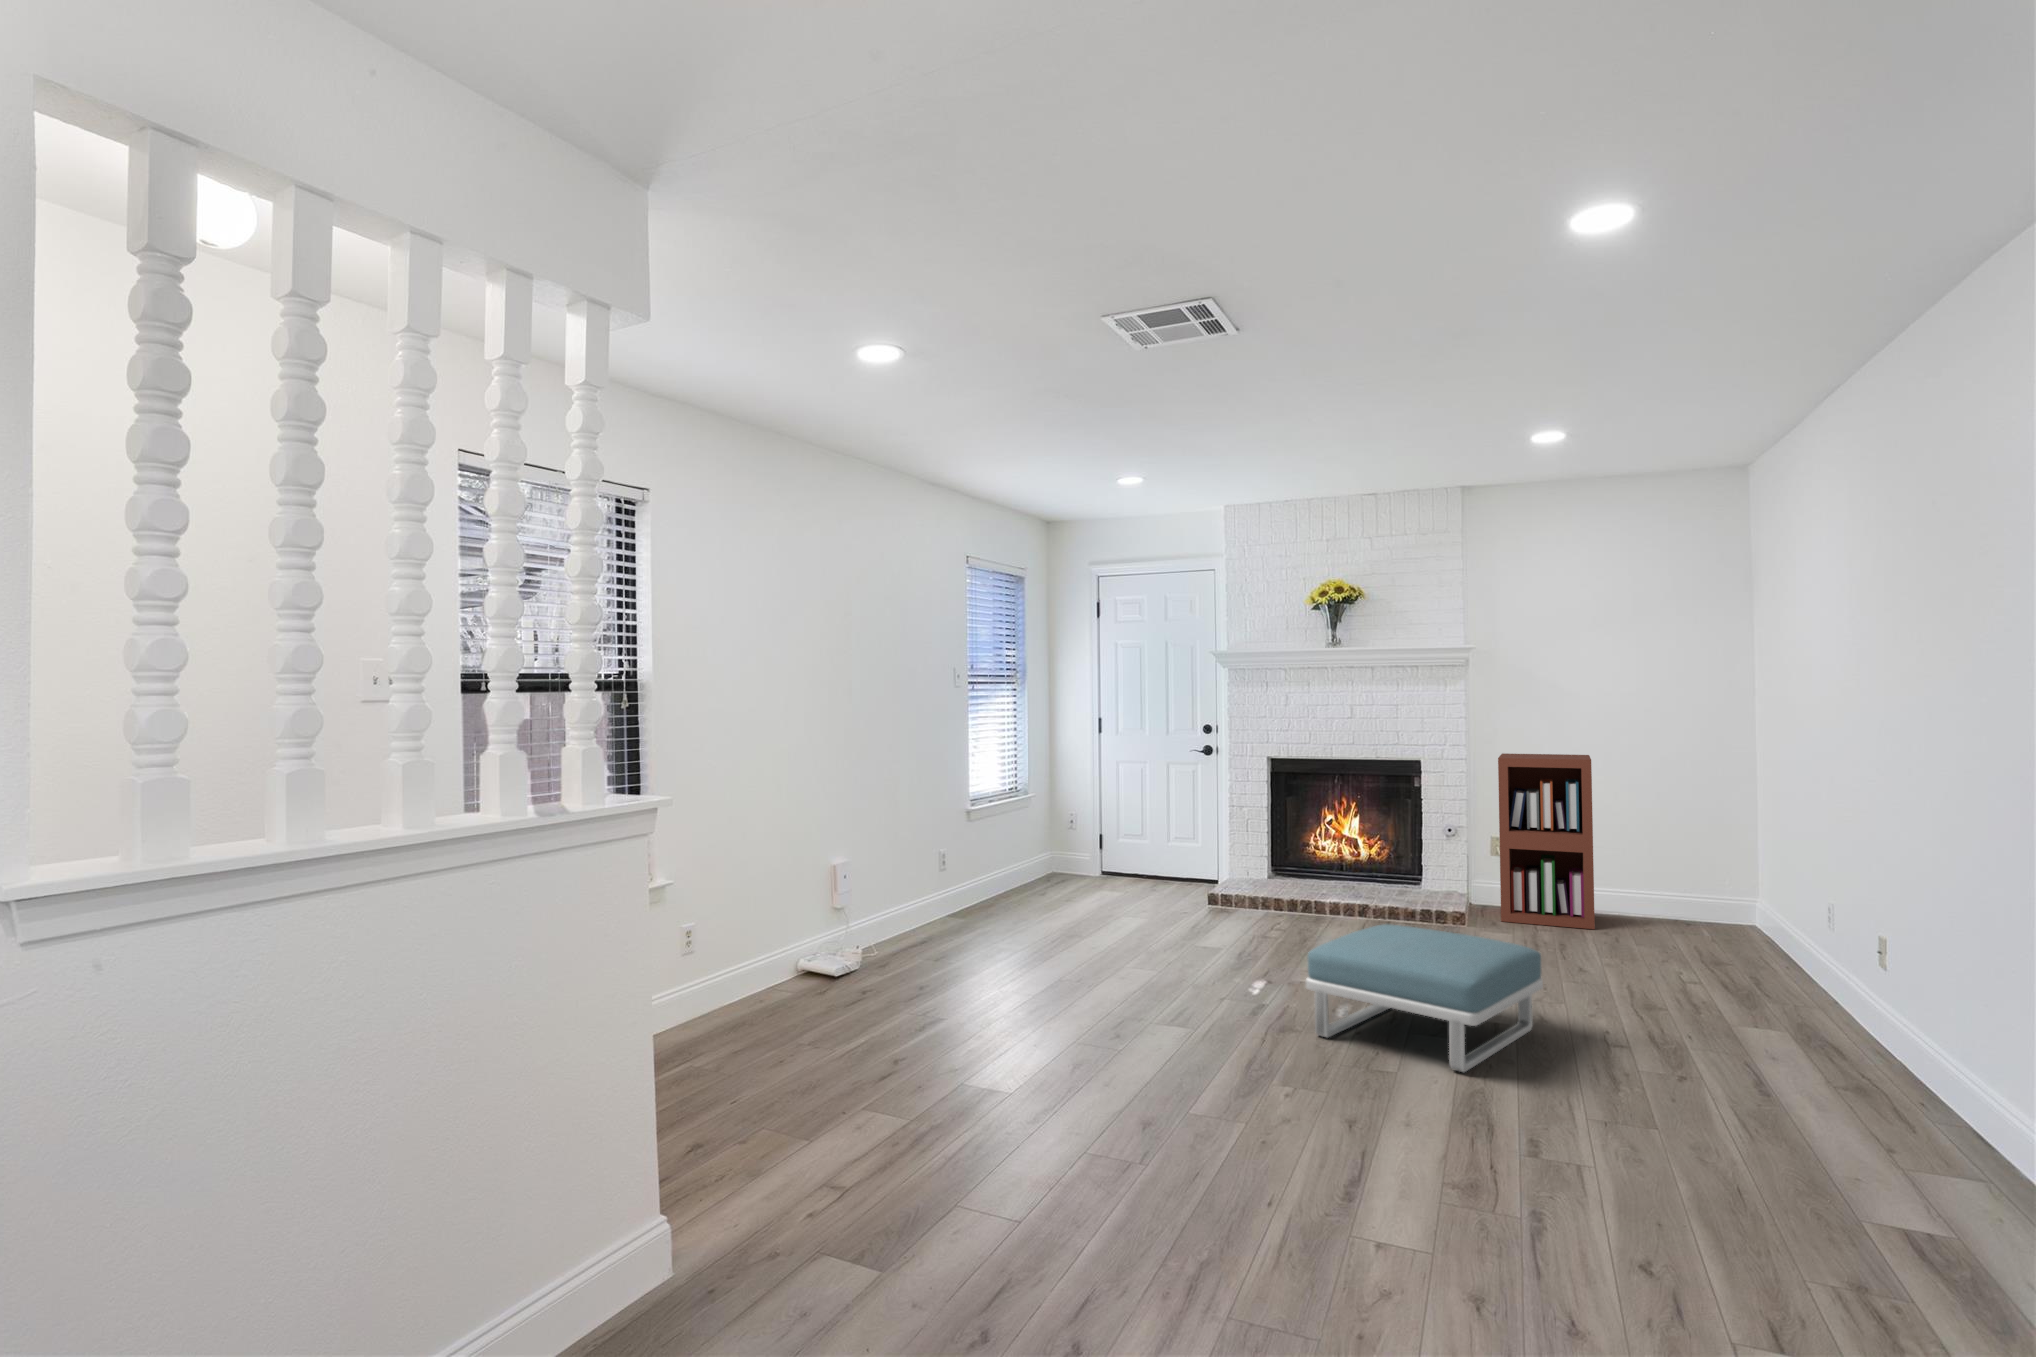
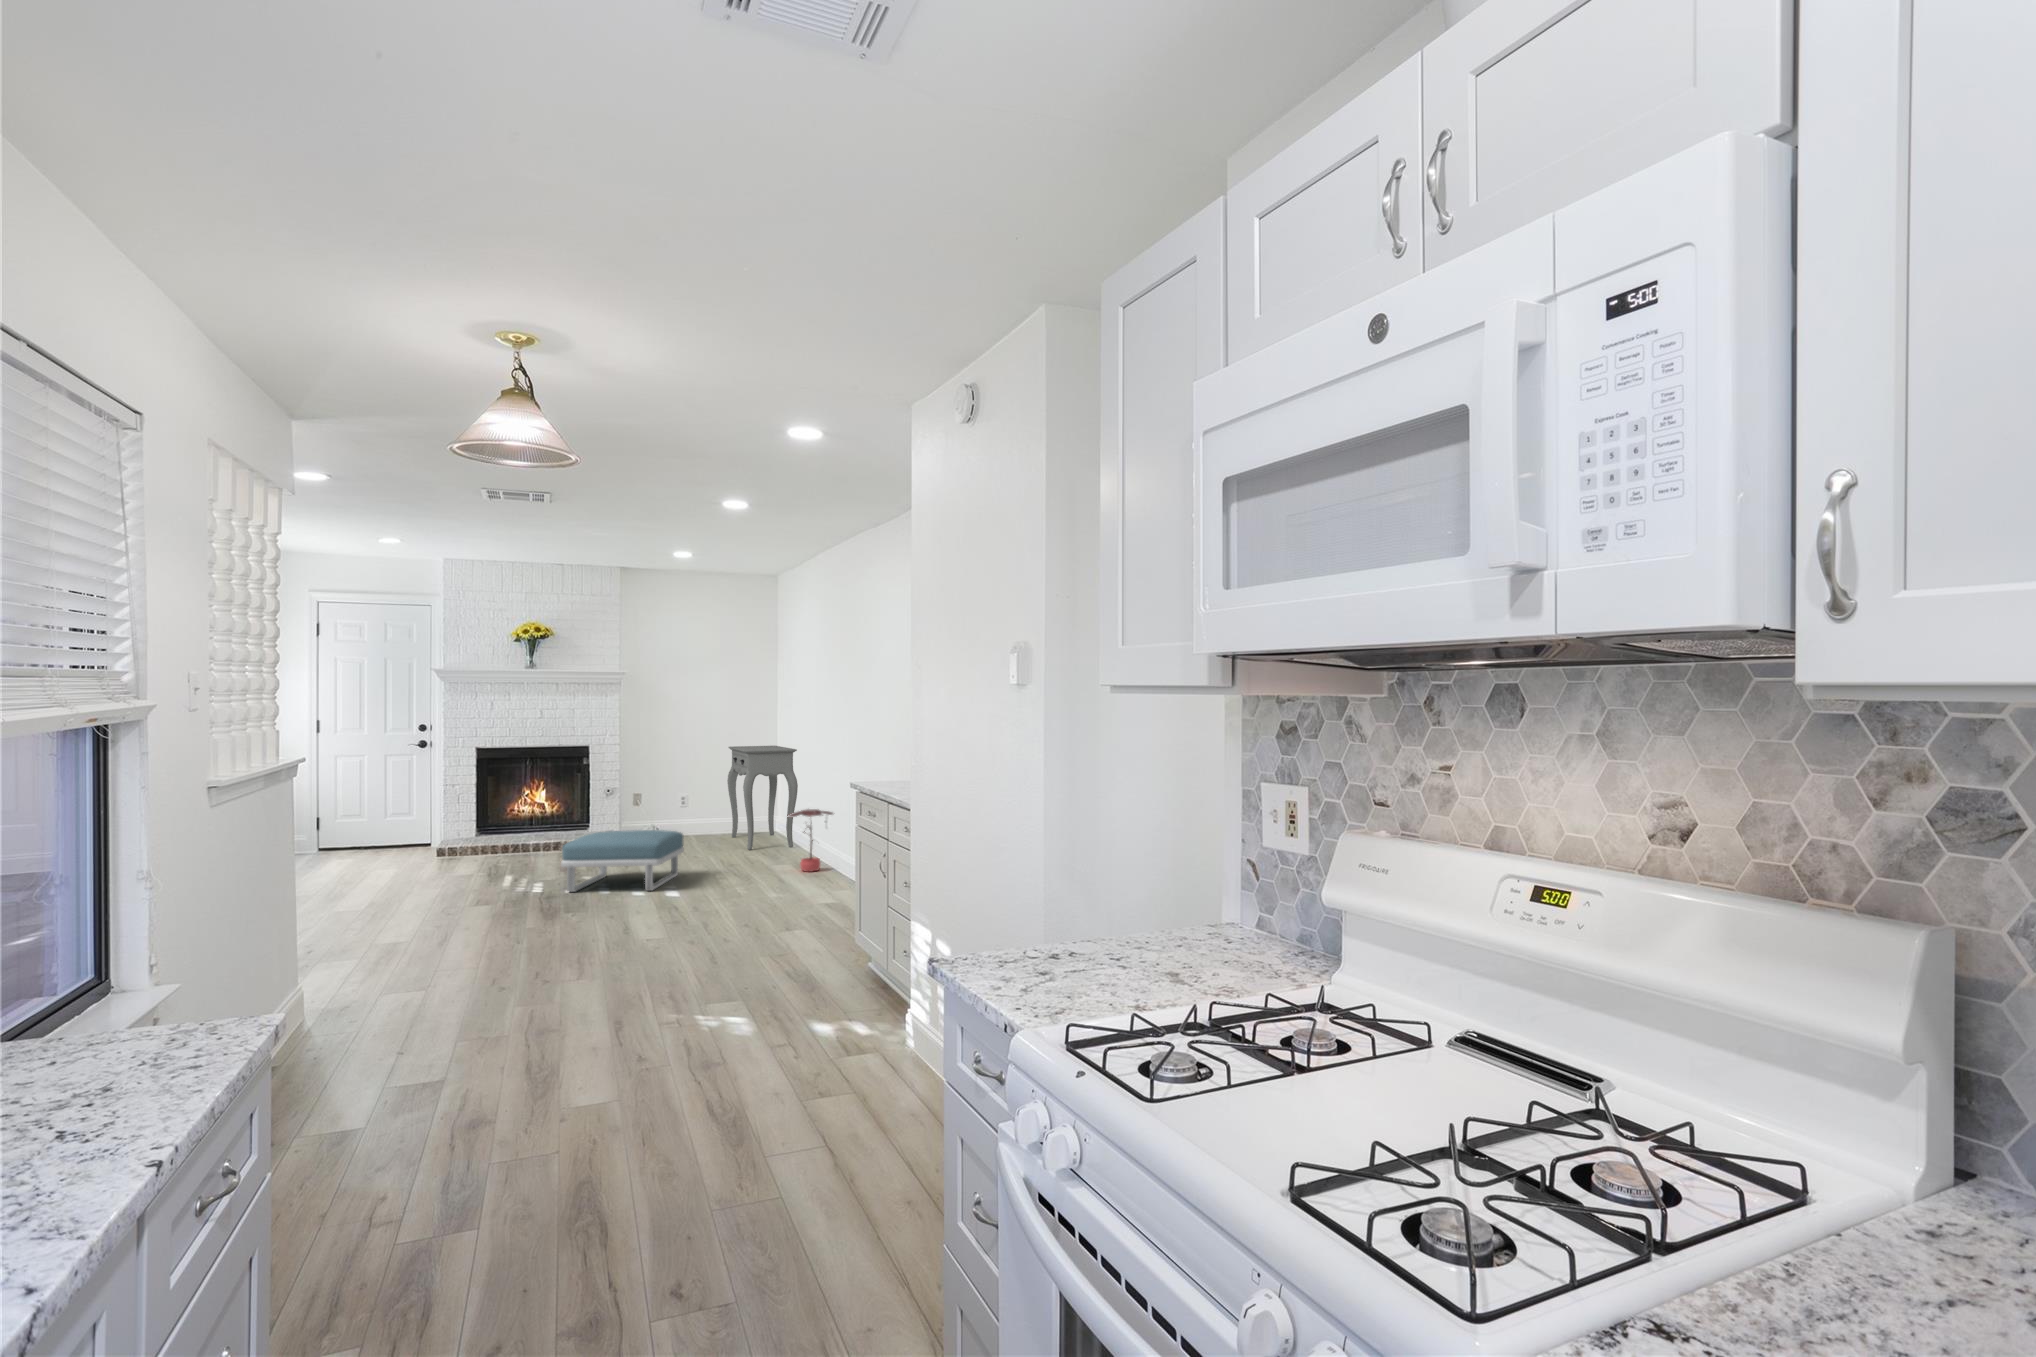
bookshelf: present [1498,753,1595,929] -> none [641,739,696,843]
console table: none [1656,772,1808,987] -> present [727,746,798,850]
potted plant: none [1783,944,1920,1093] -> present [787,809,833,872]

